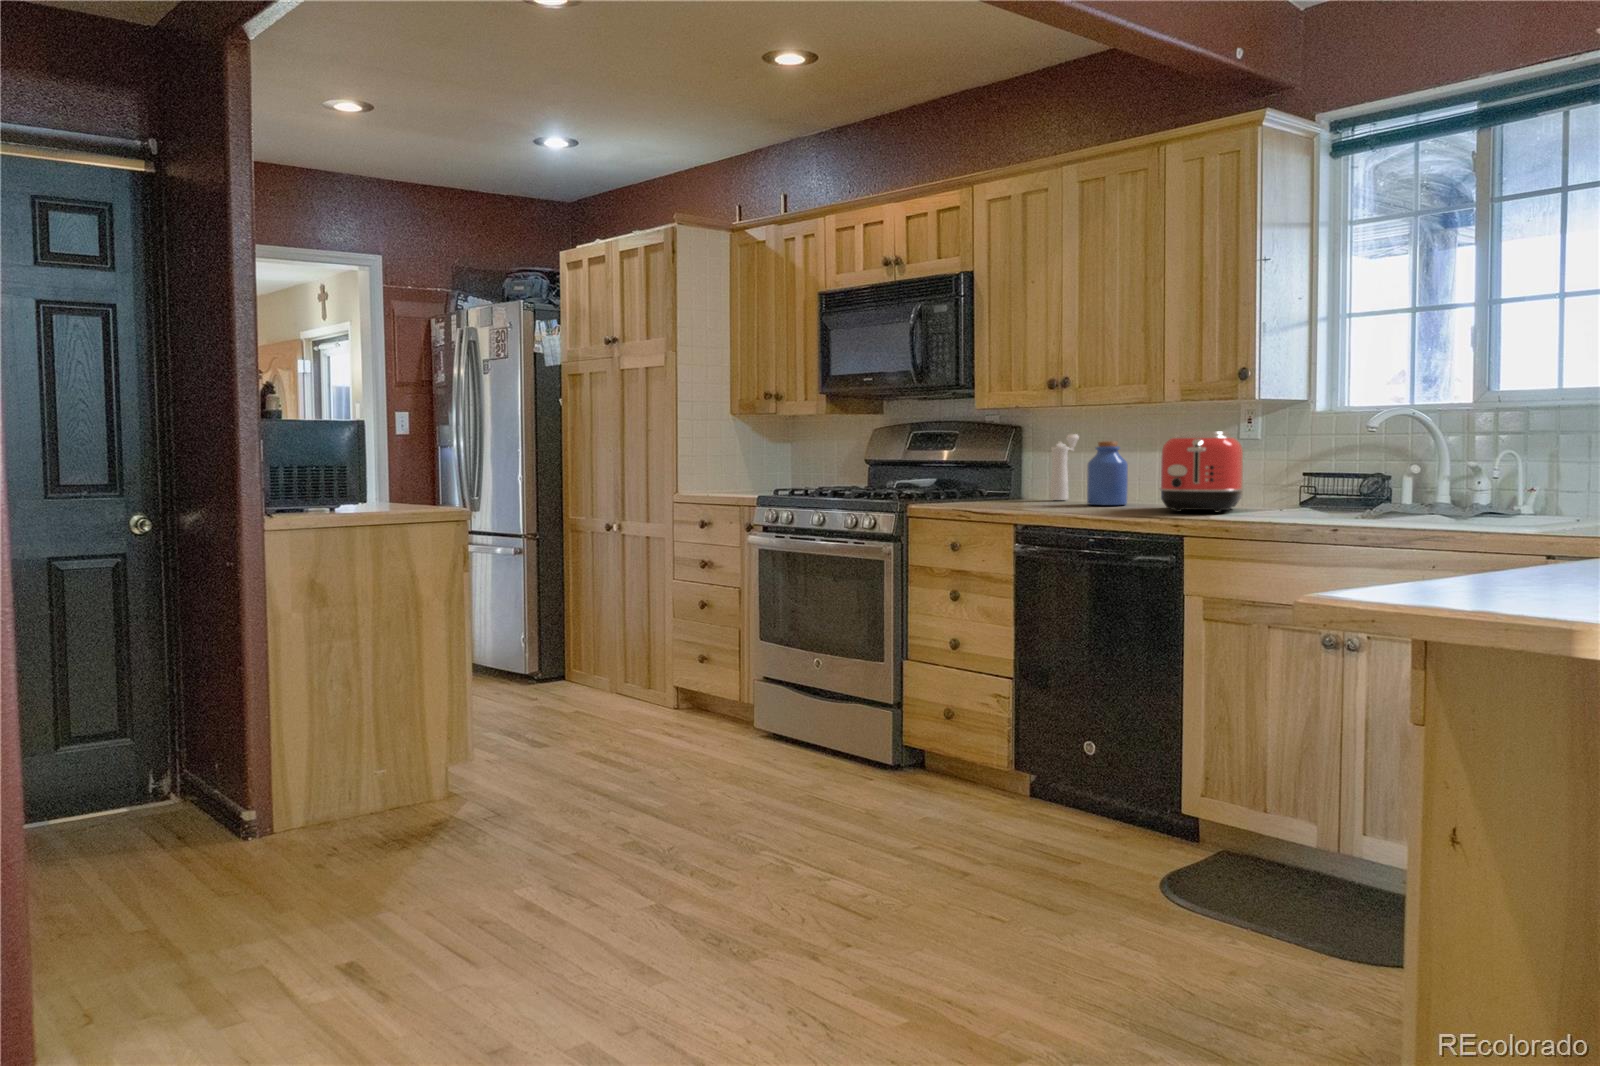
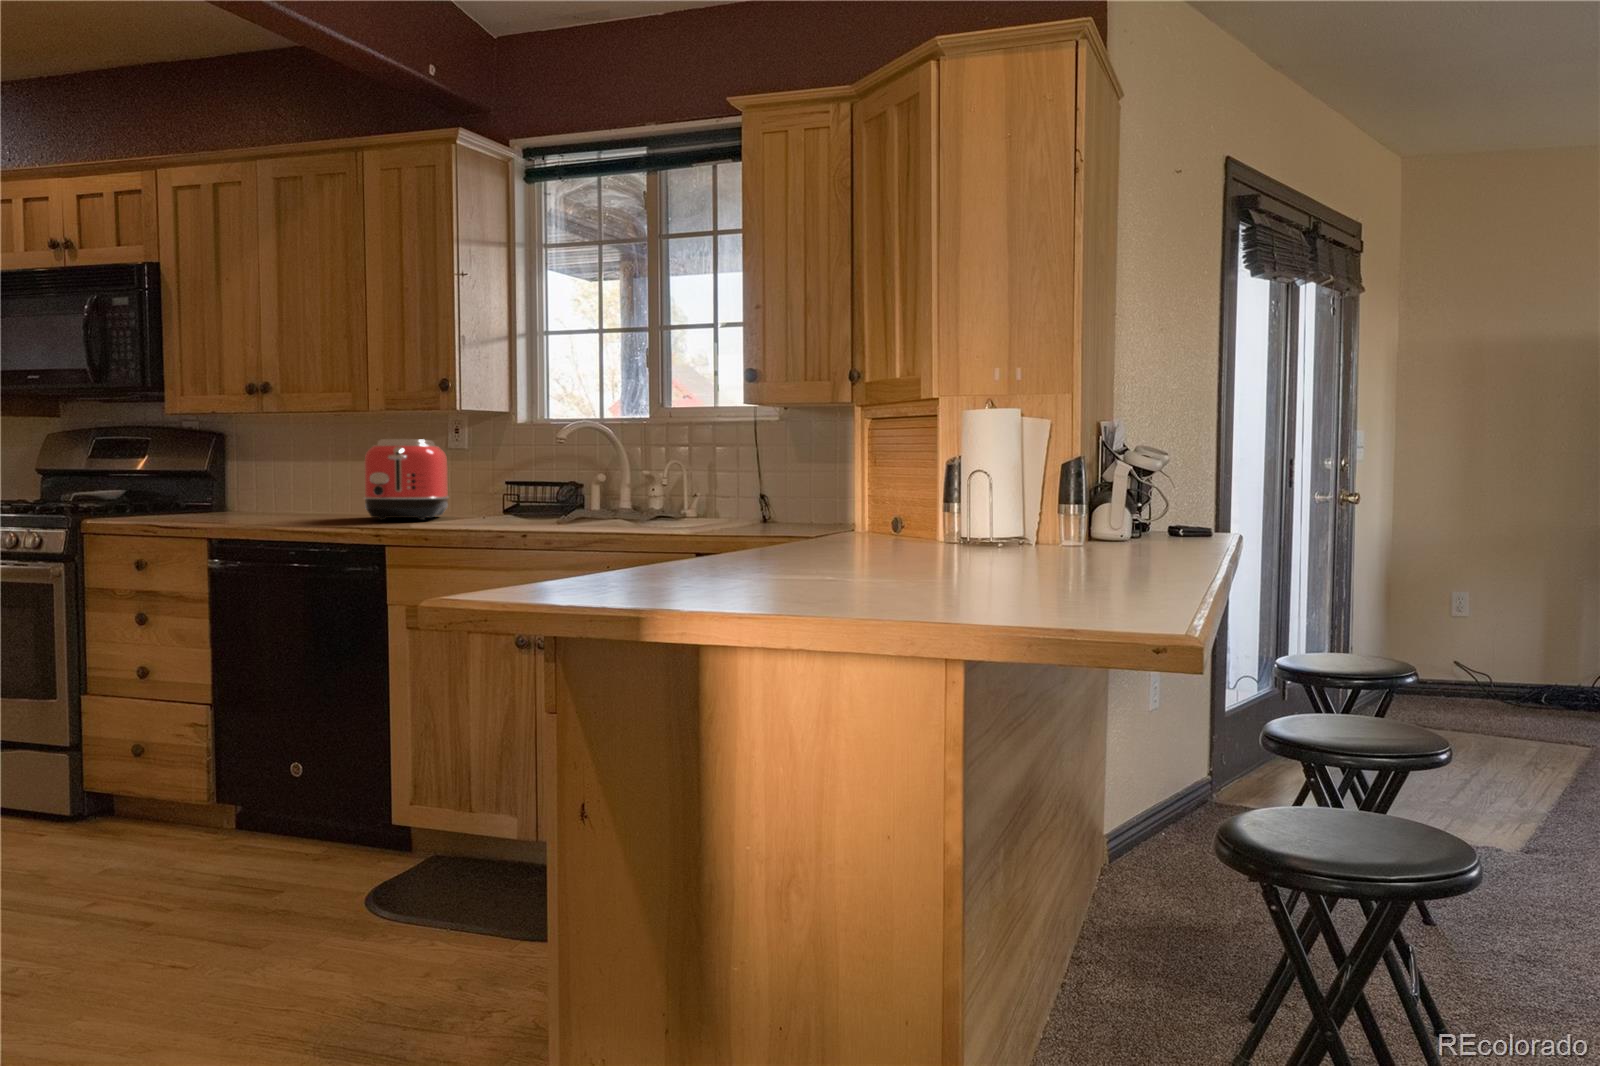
pepper mill: present [1051,434,1079,500] -> none [255,443,288,512]
jar: present [1087,441,1128,505] -> none [292,450,336,516]

